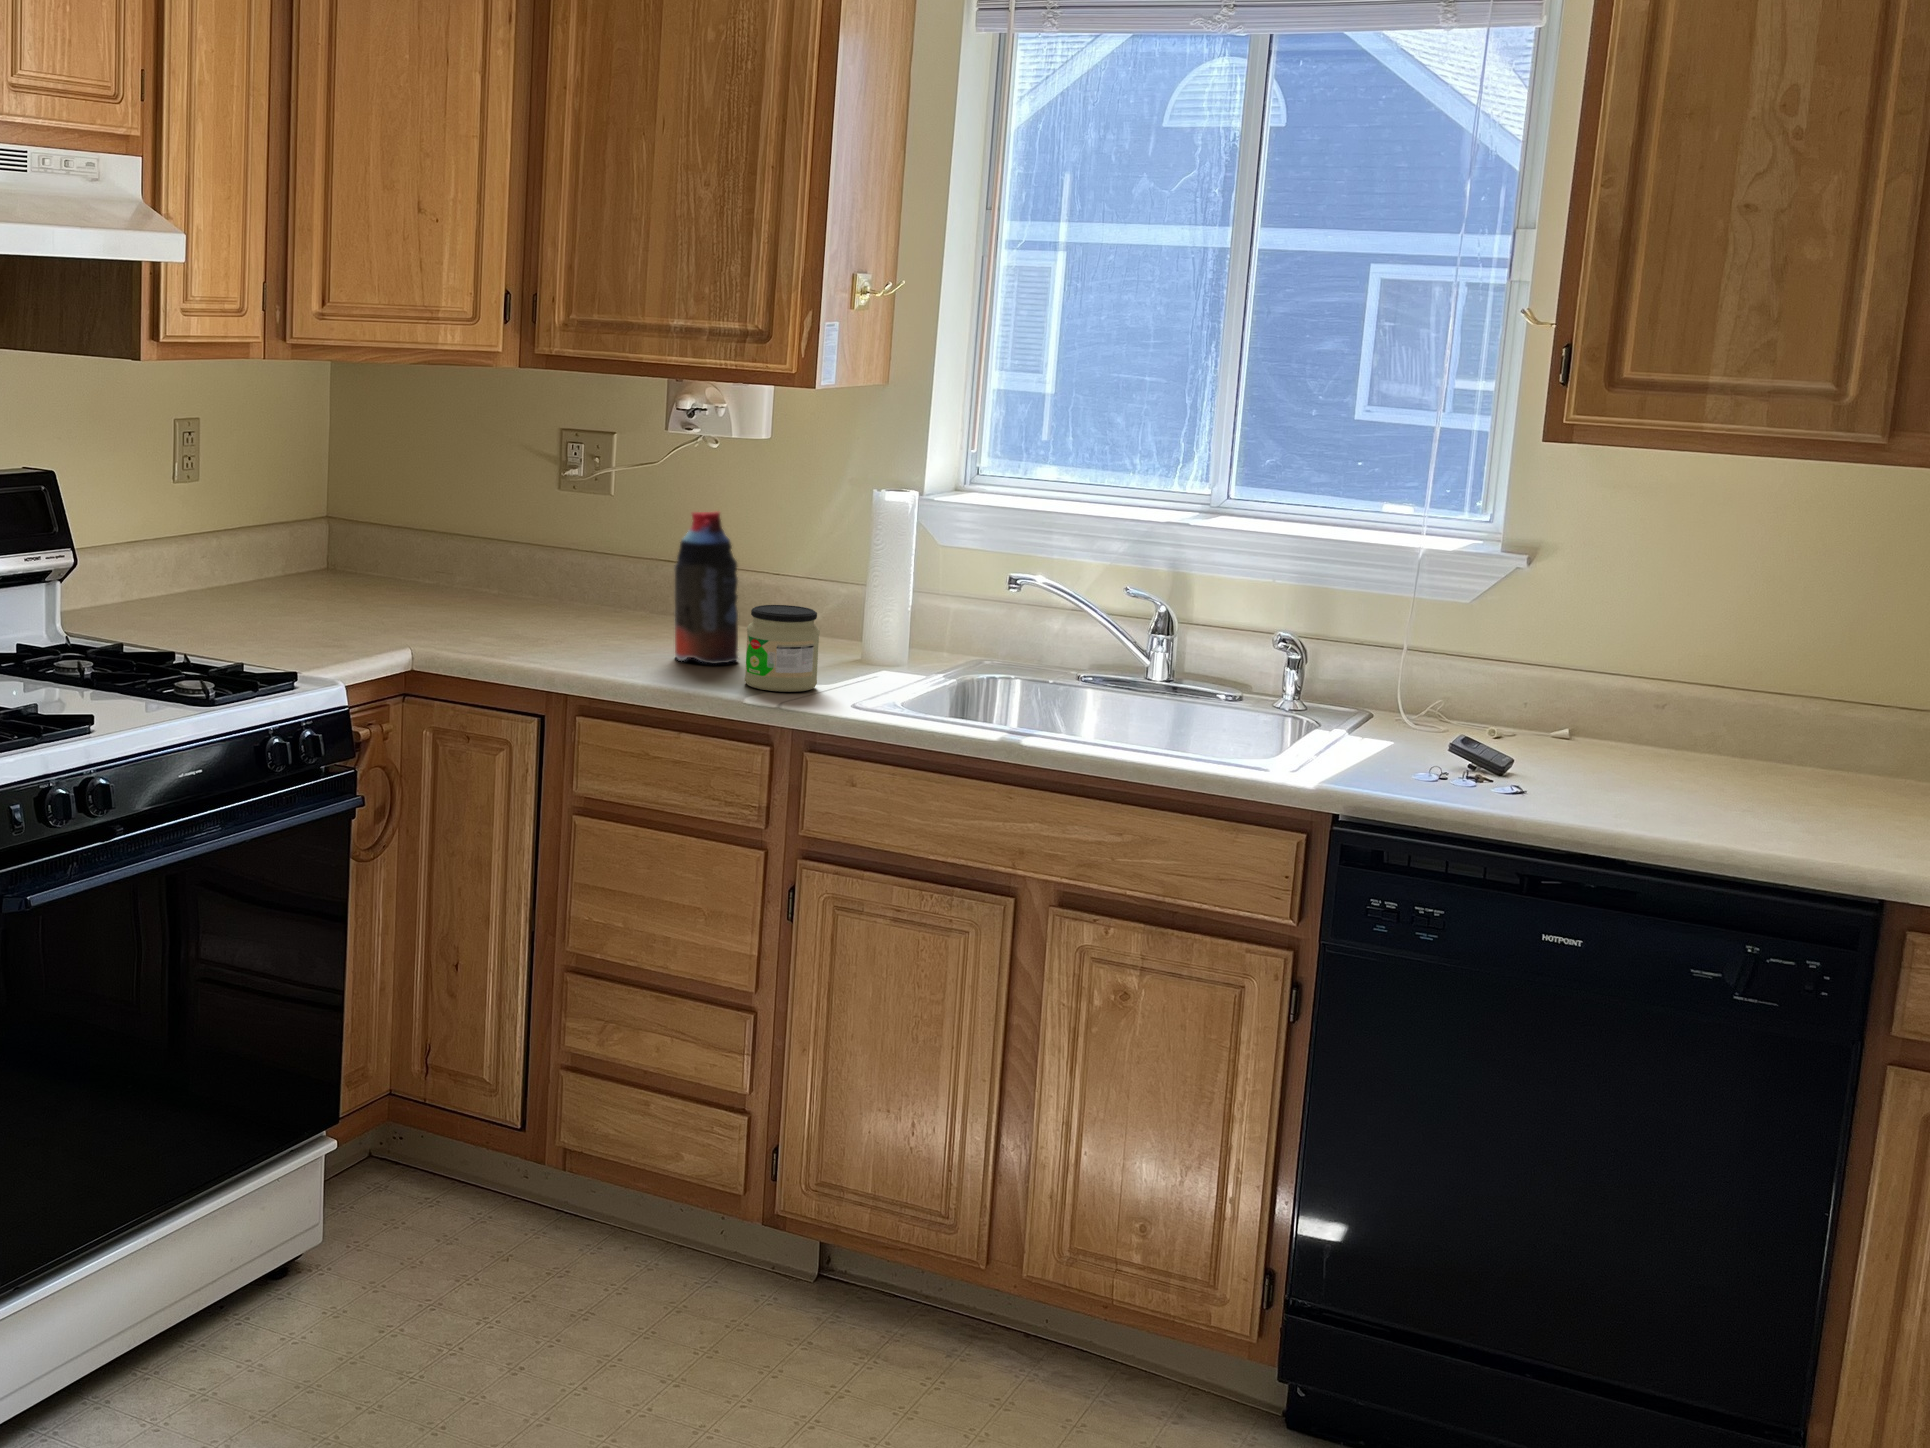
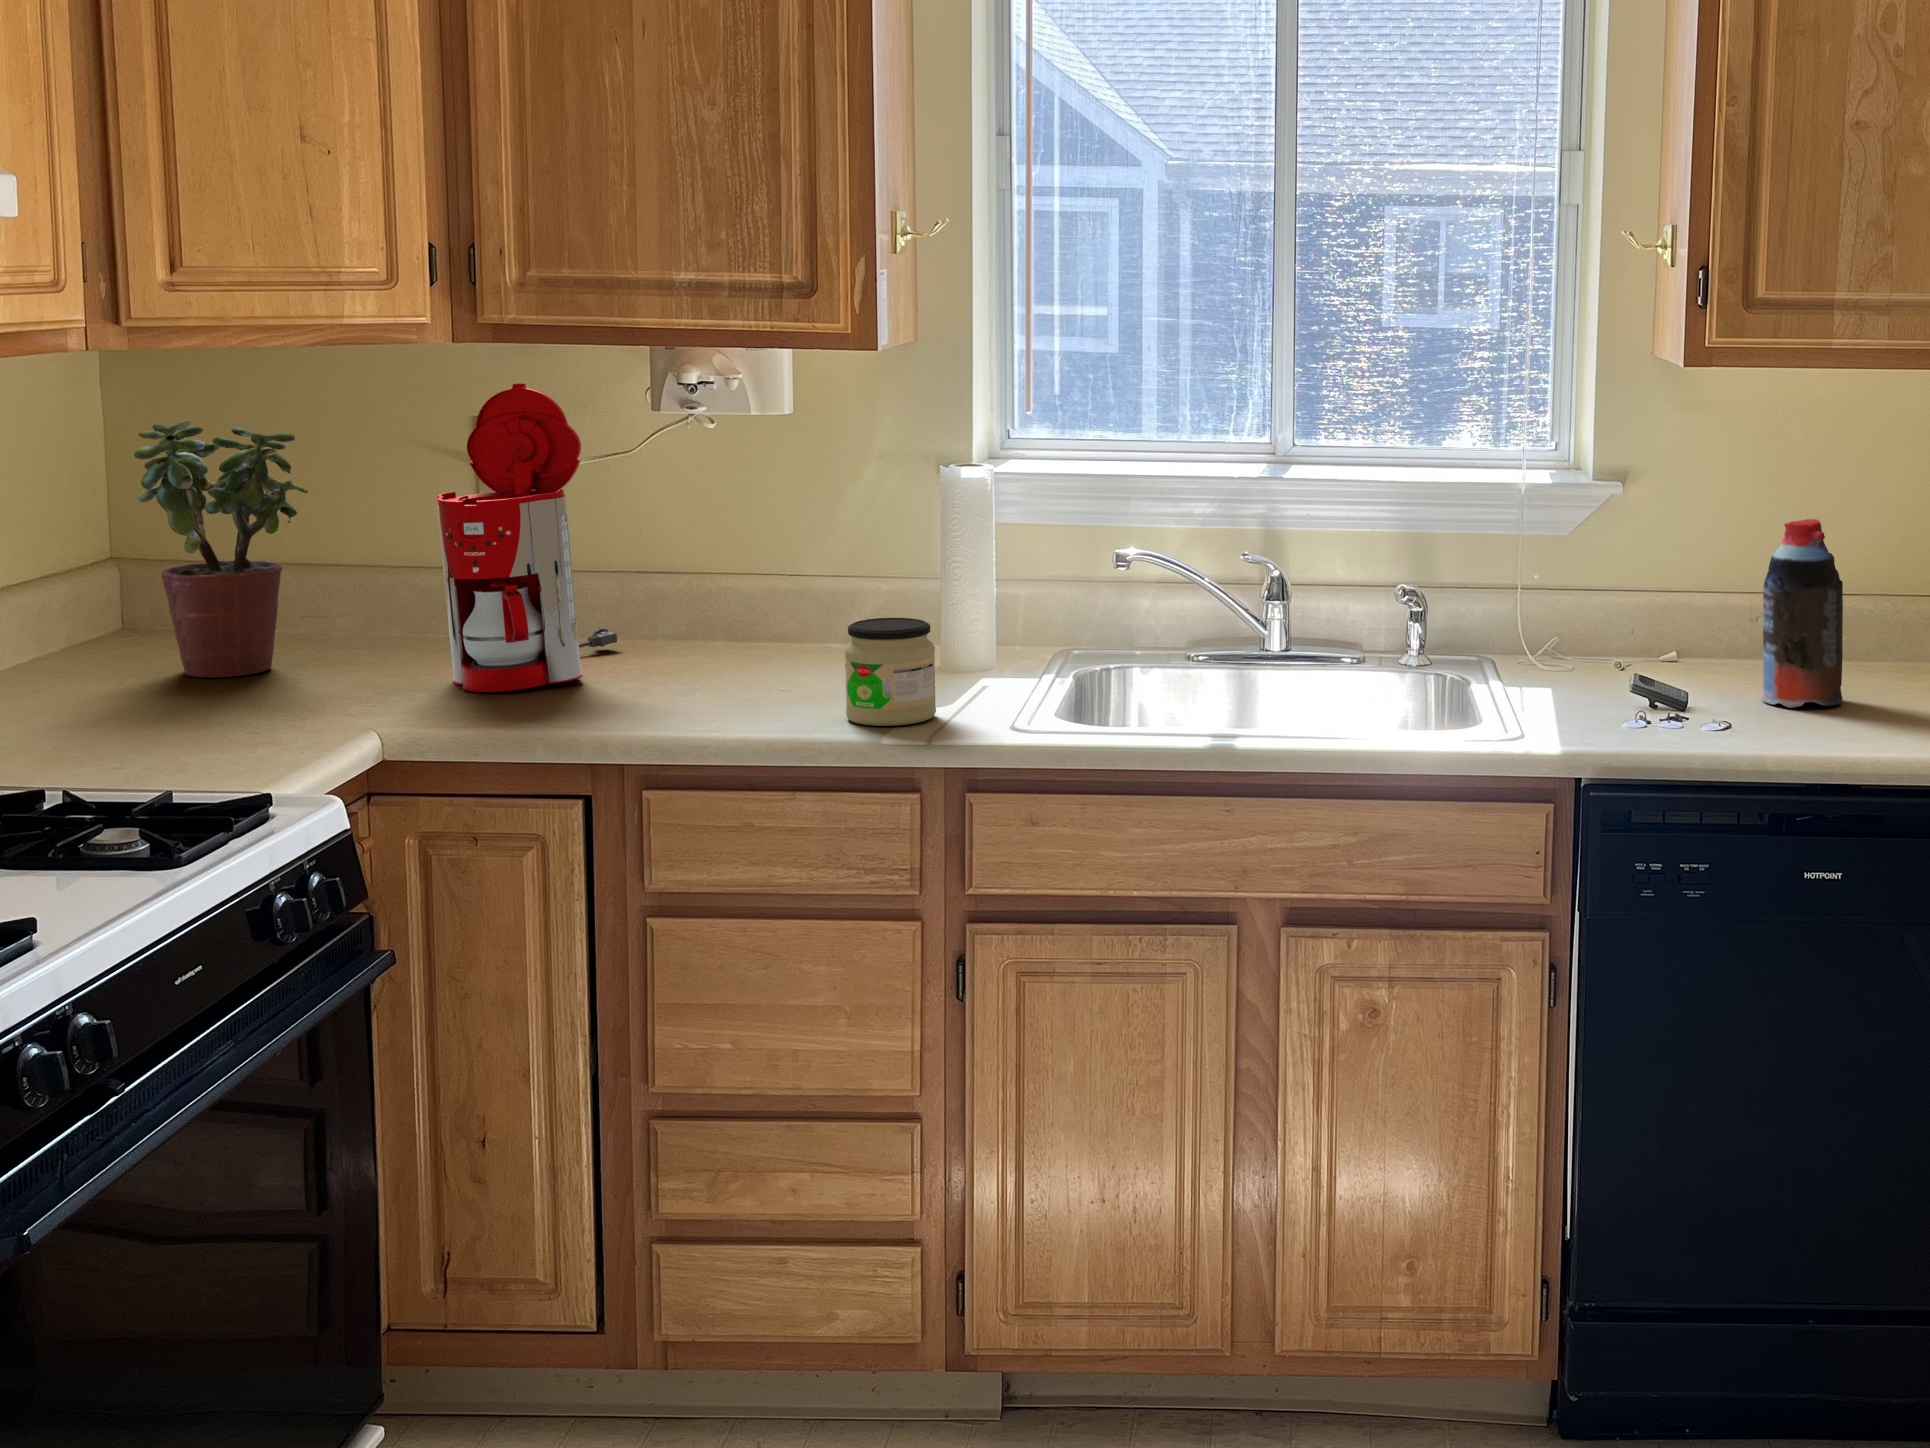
coffee maker: none [499,399,644,632] -> present [437,383,617,692]
potted plant: none [314,411,429,601] -> present [134,420,308,677]
bottle: present [674,512,738,663] -> present [1763,519,1843,708]

